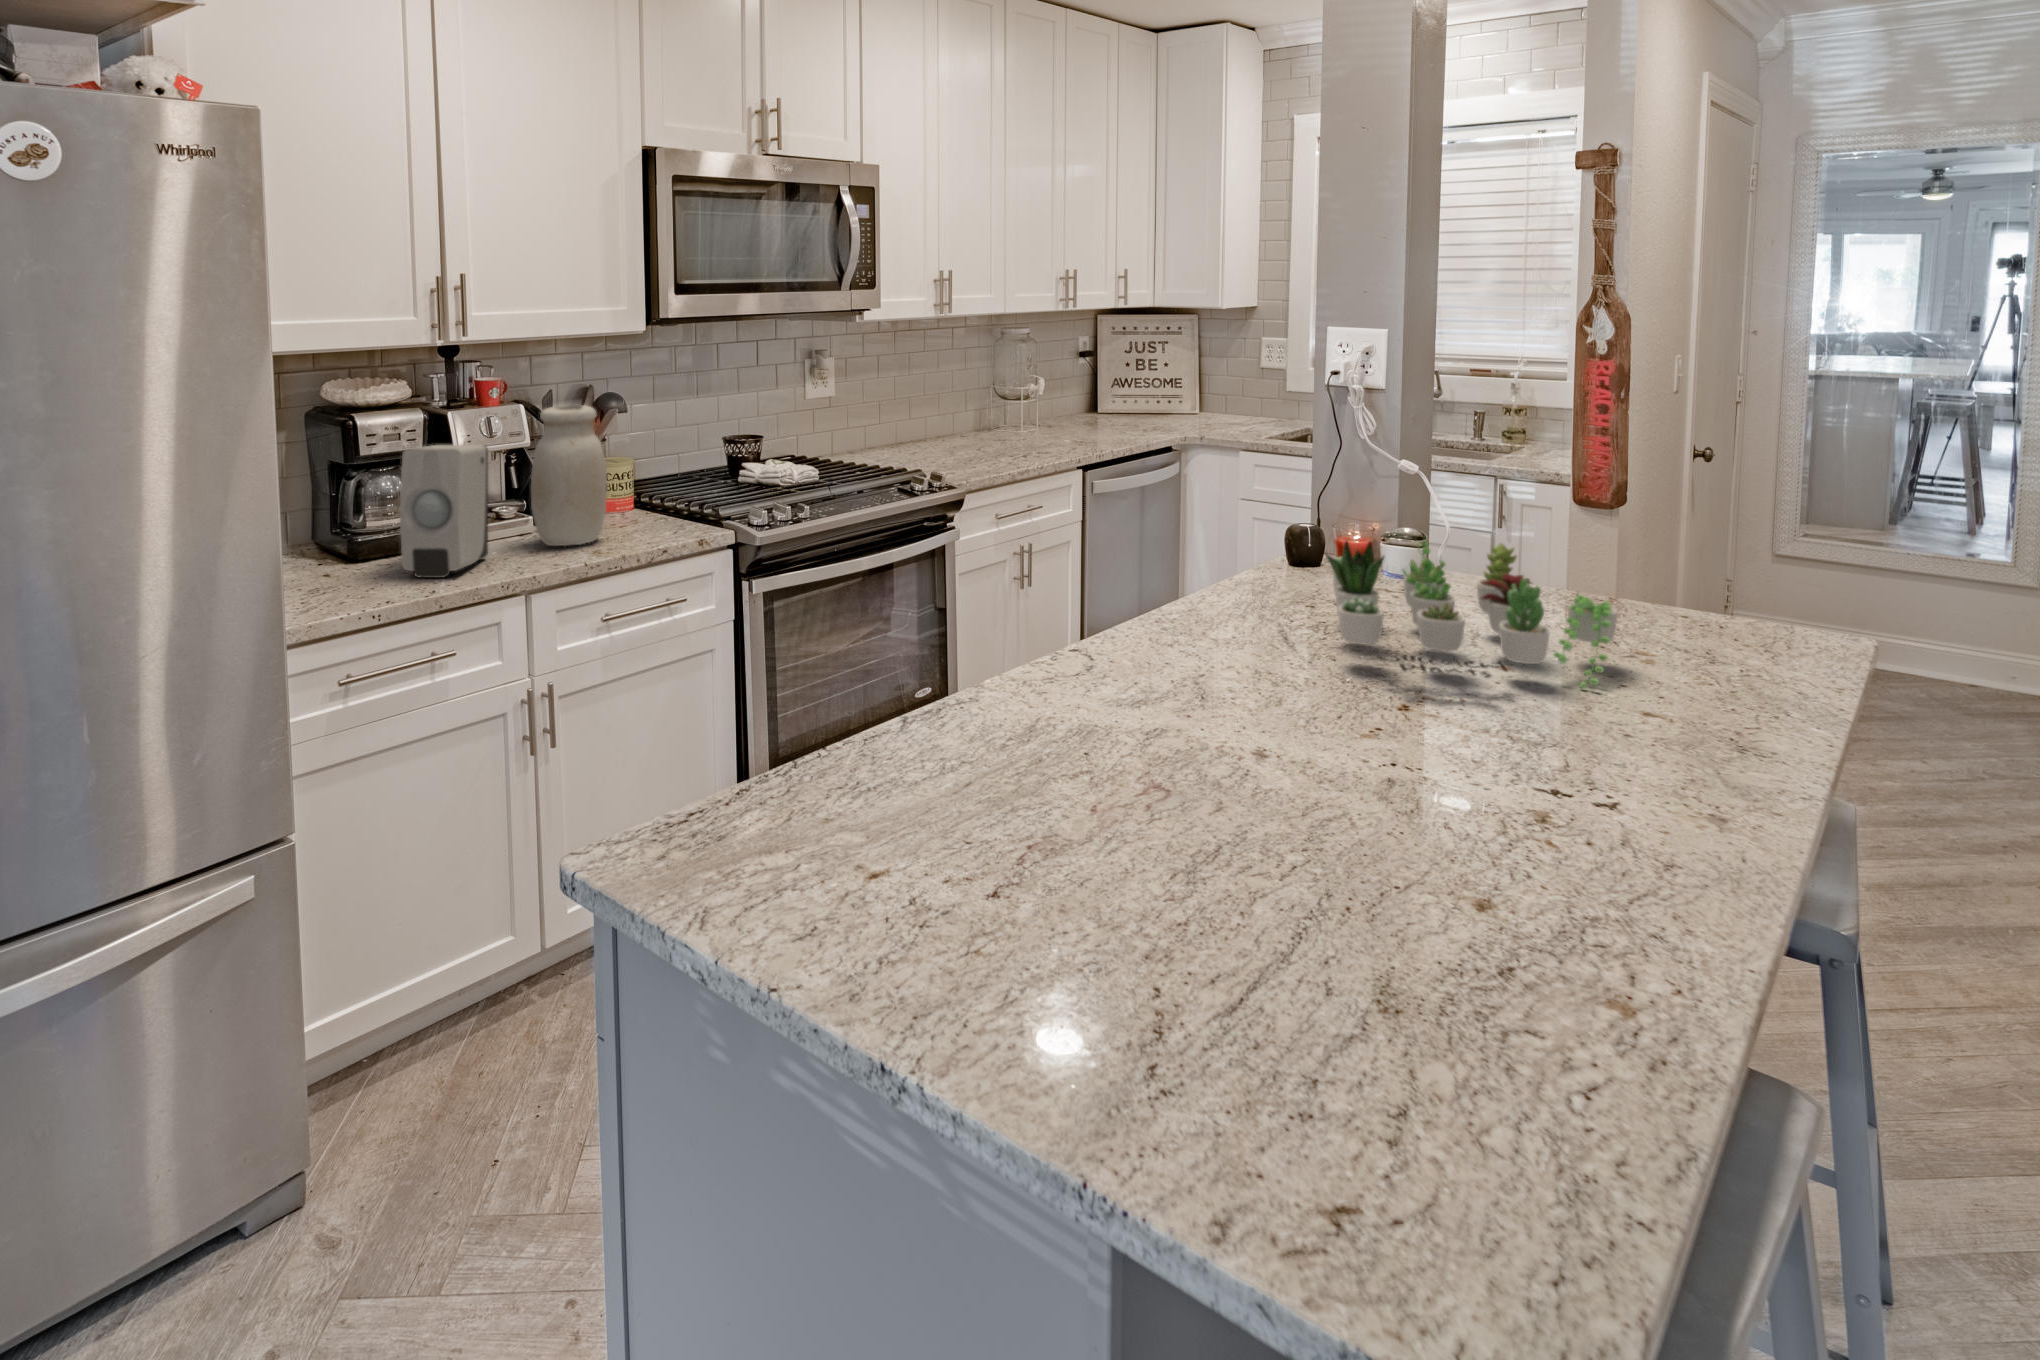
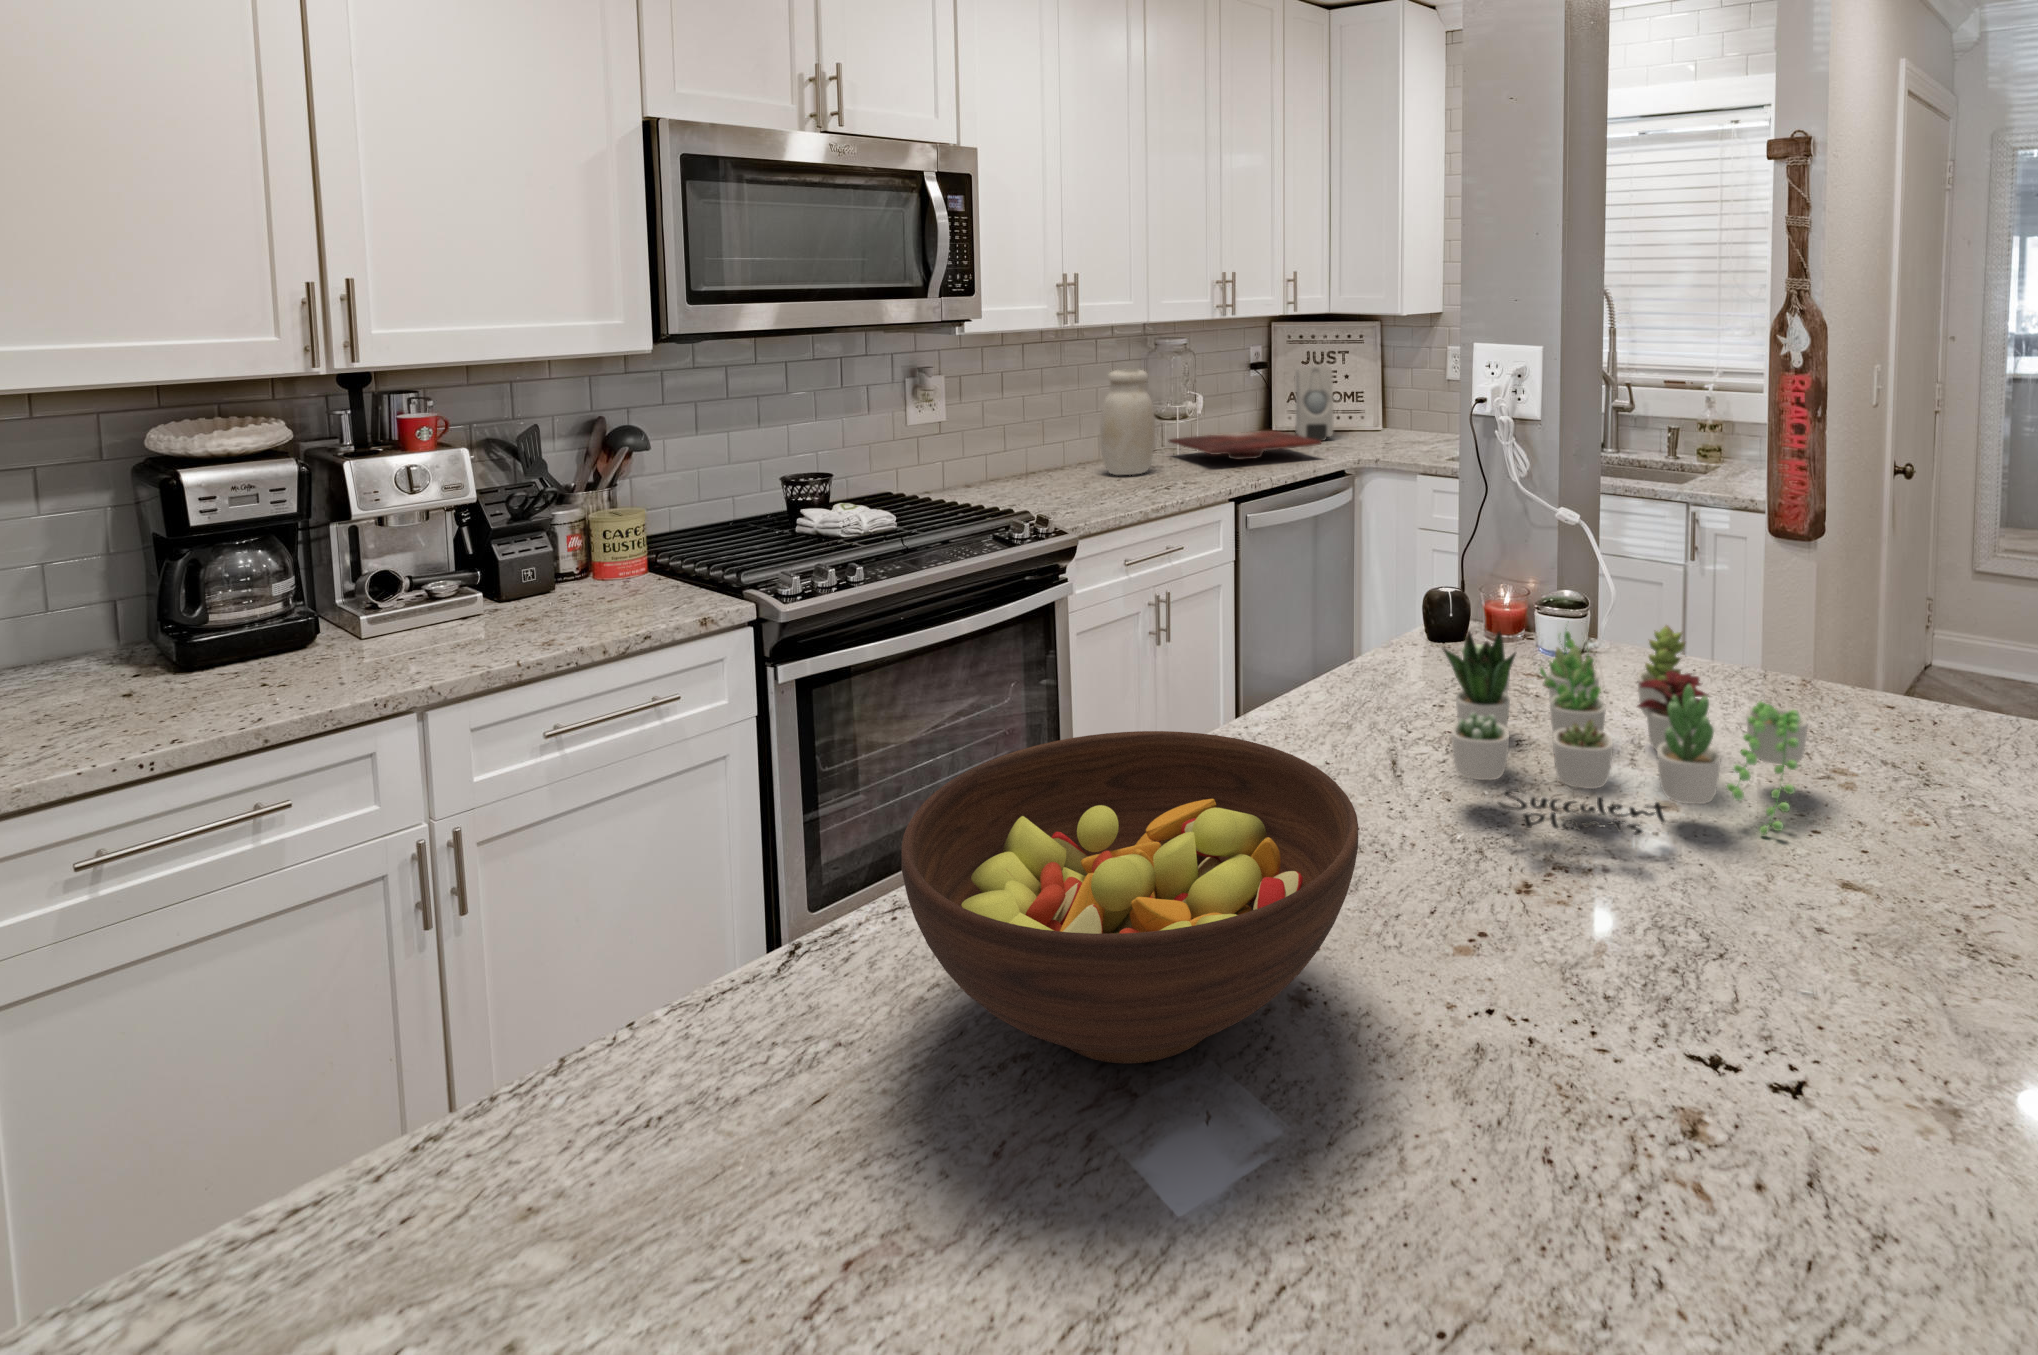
jar: present [531,405,607,546] -> present [1100,369,1155,475]
cutting board: none [1016,411,1154,434] -> present [1169,431,1322,459]
soap dispenser: present [400,445,488,578] -> present [1295,367,1333,441]
fruit bowl: none [1005,587,1308,779] -> present [901,731,1358,1063]

